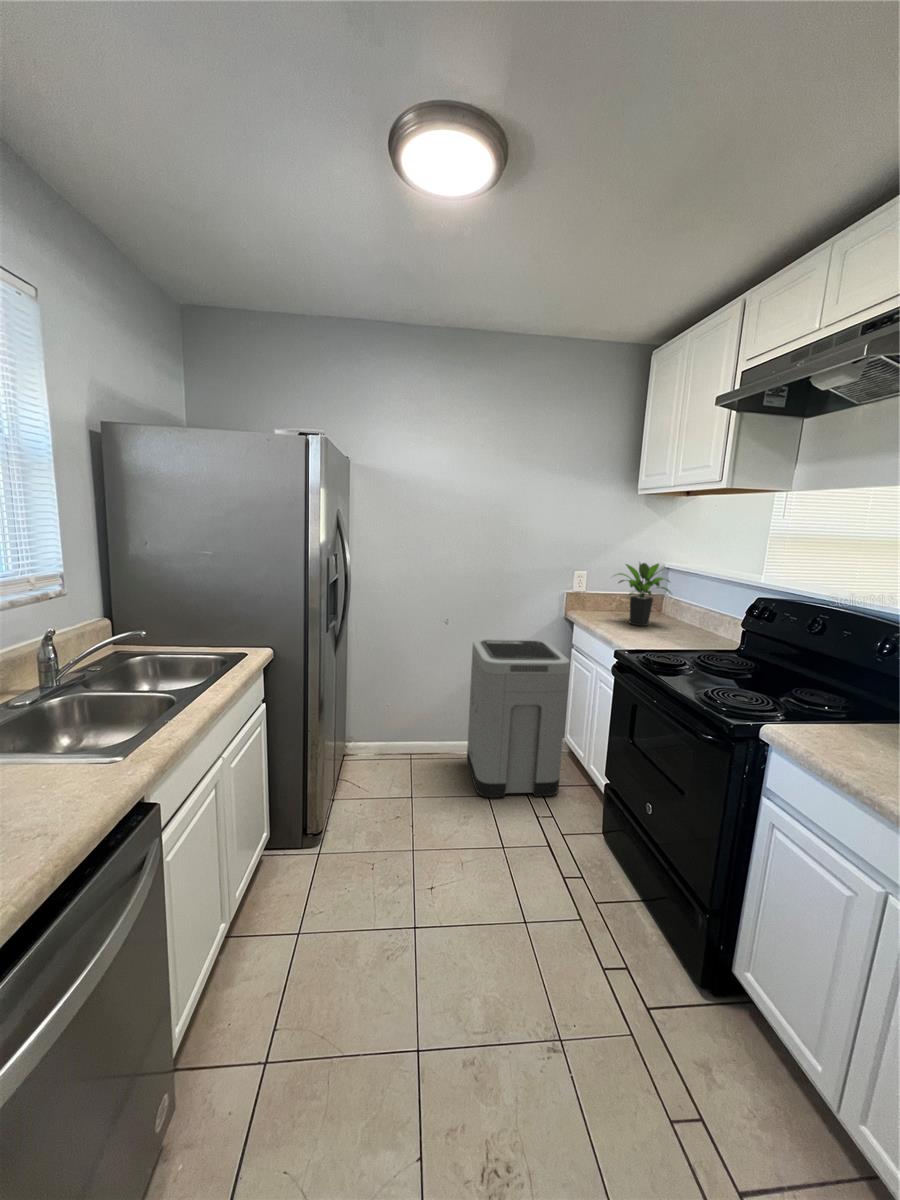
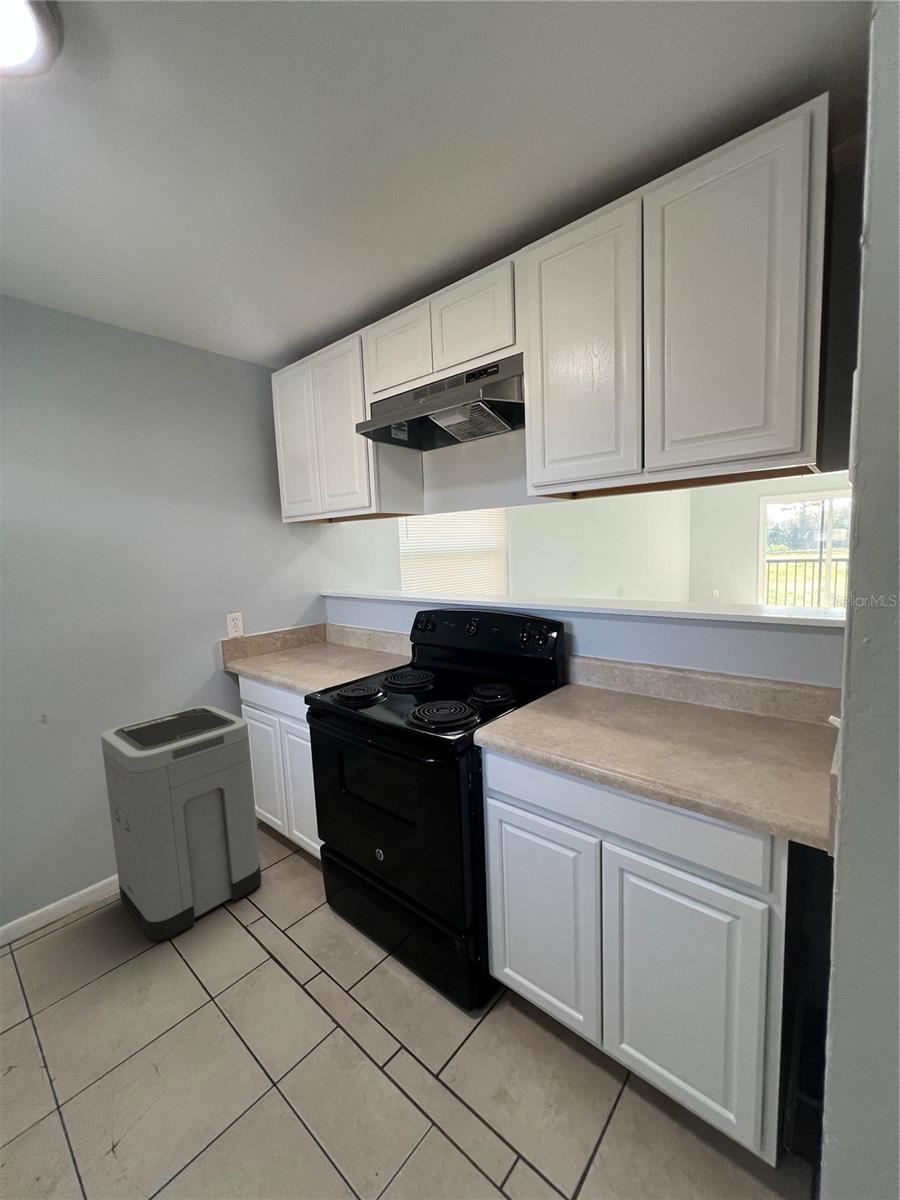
potted plant: present [617,563,671,626] -> none [272,593,340,662]

